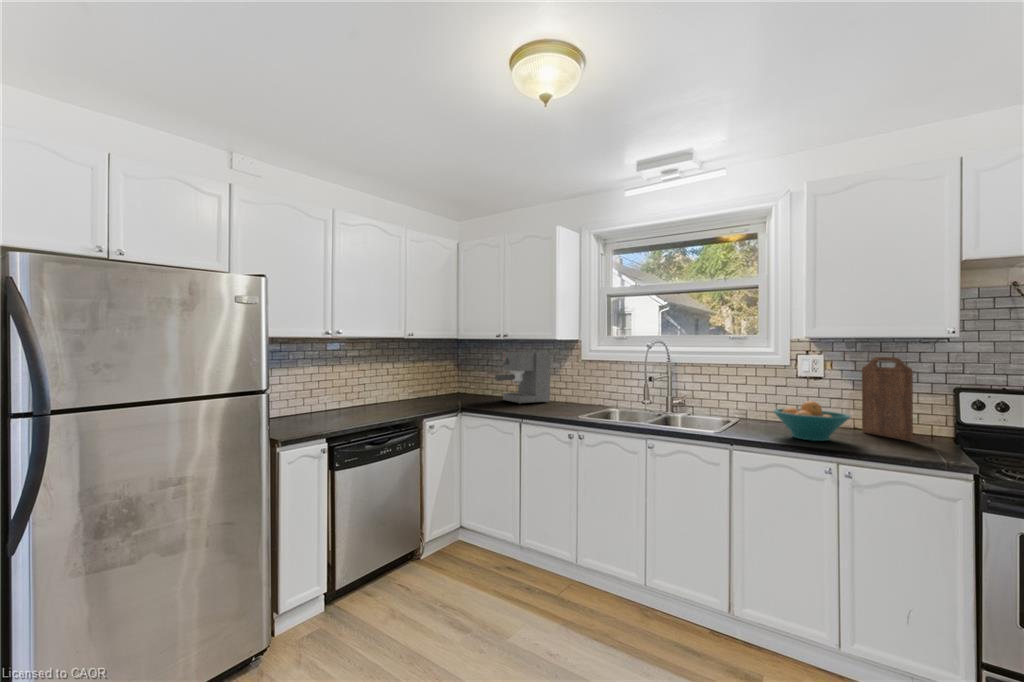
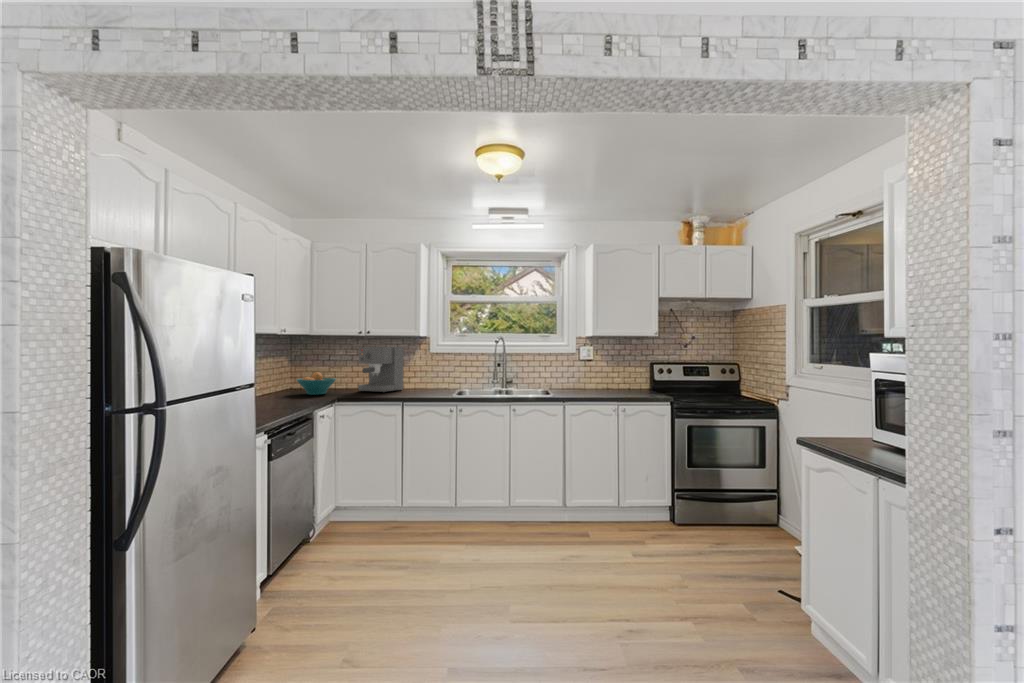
cutting board: present [862,357,913,441] -> none [614,347,638,392]
fruit bowl: present [773,401,850,441] -> present [297,372,336,395]

